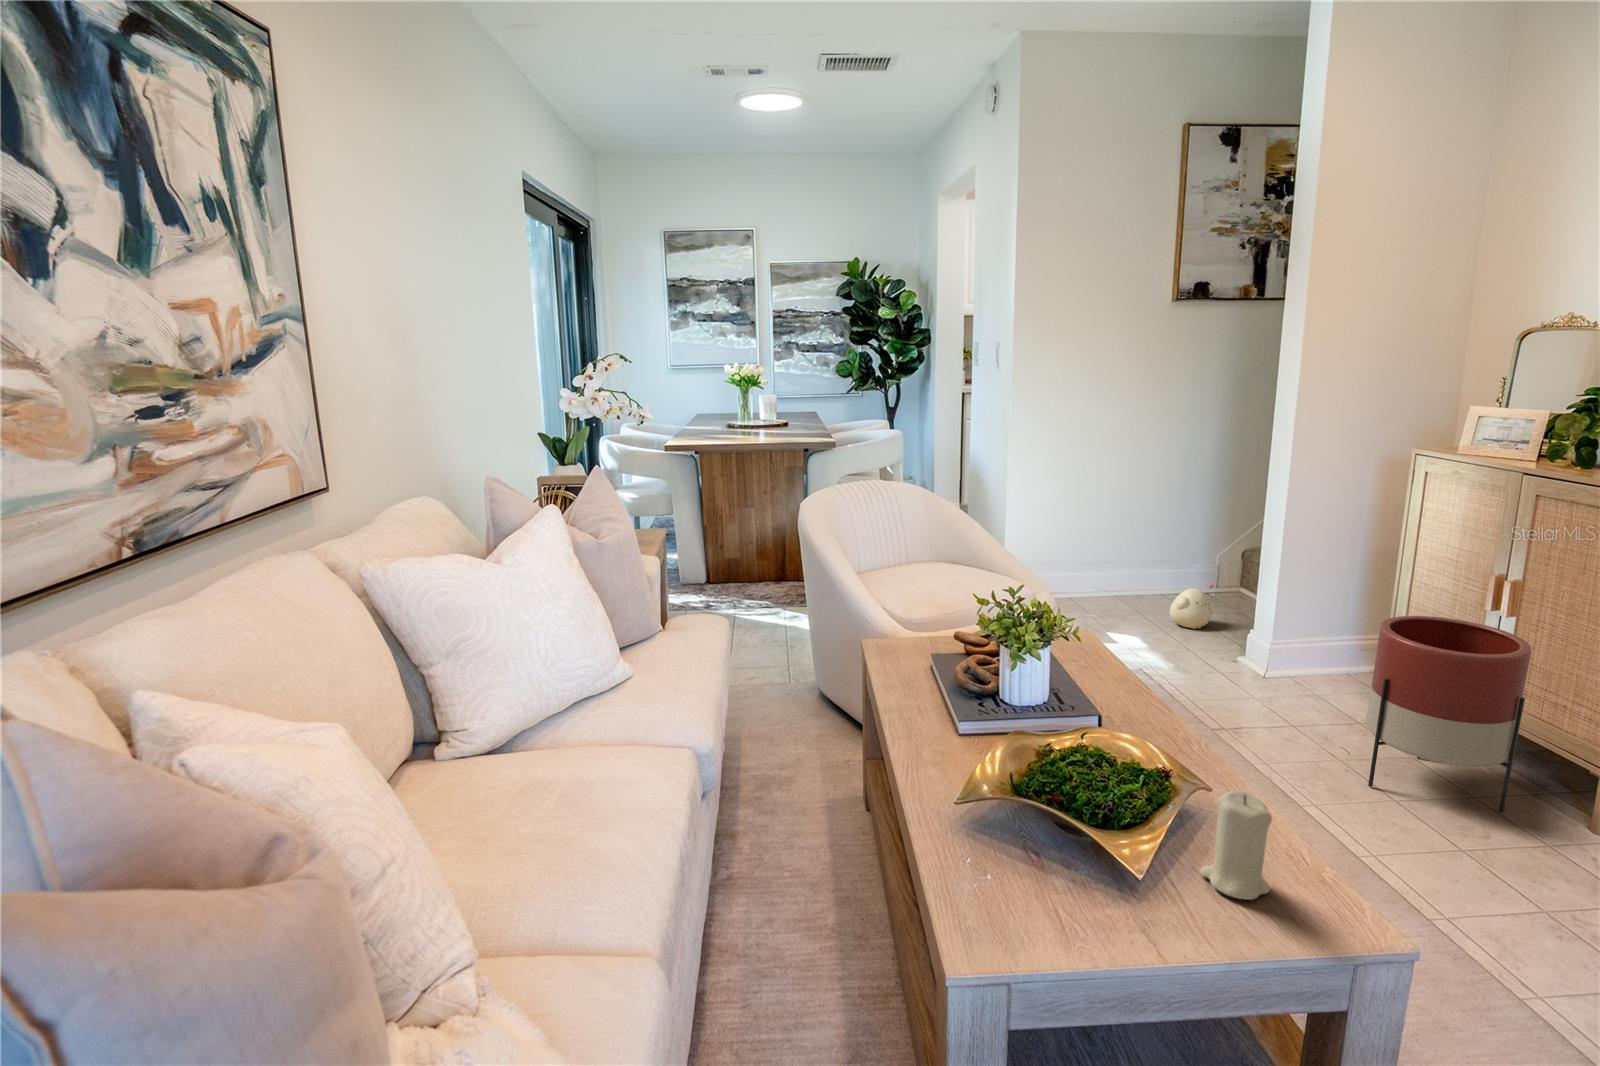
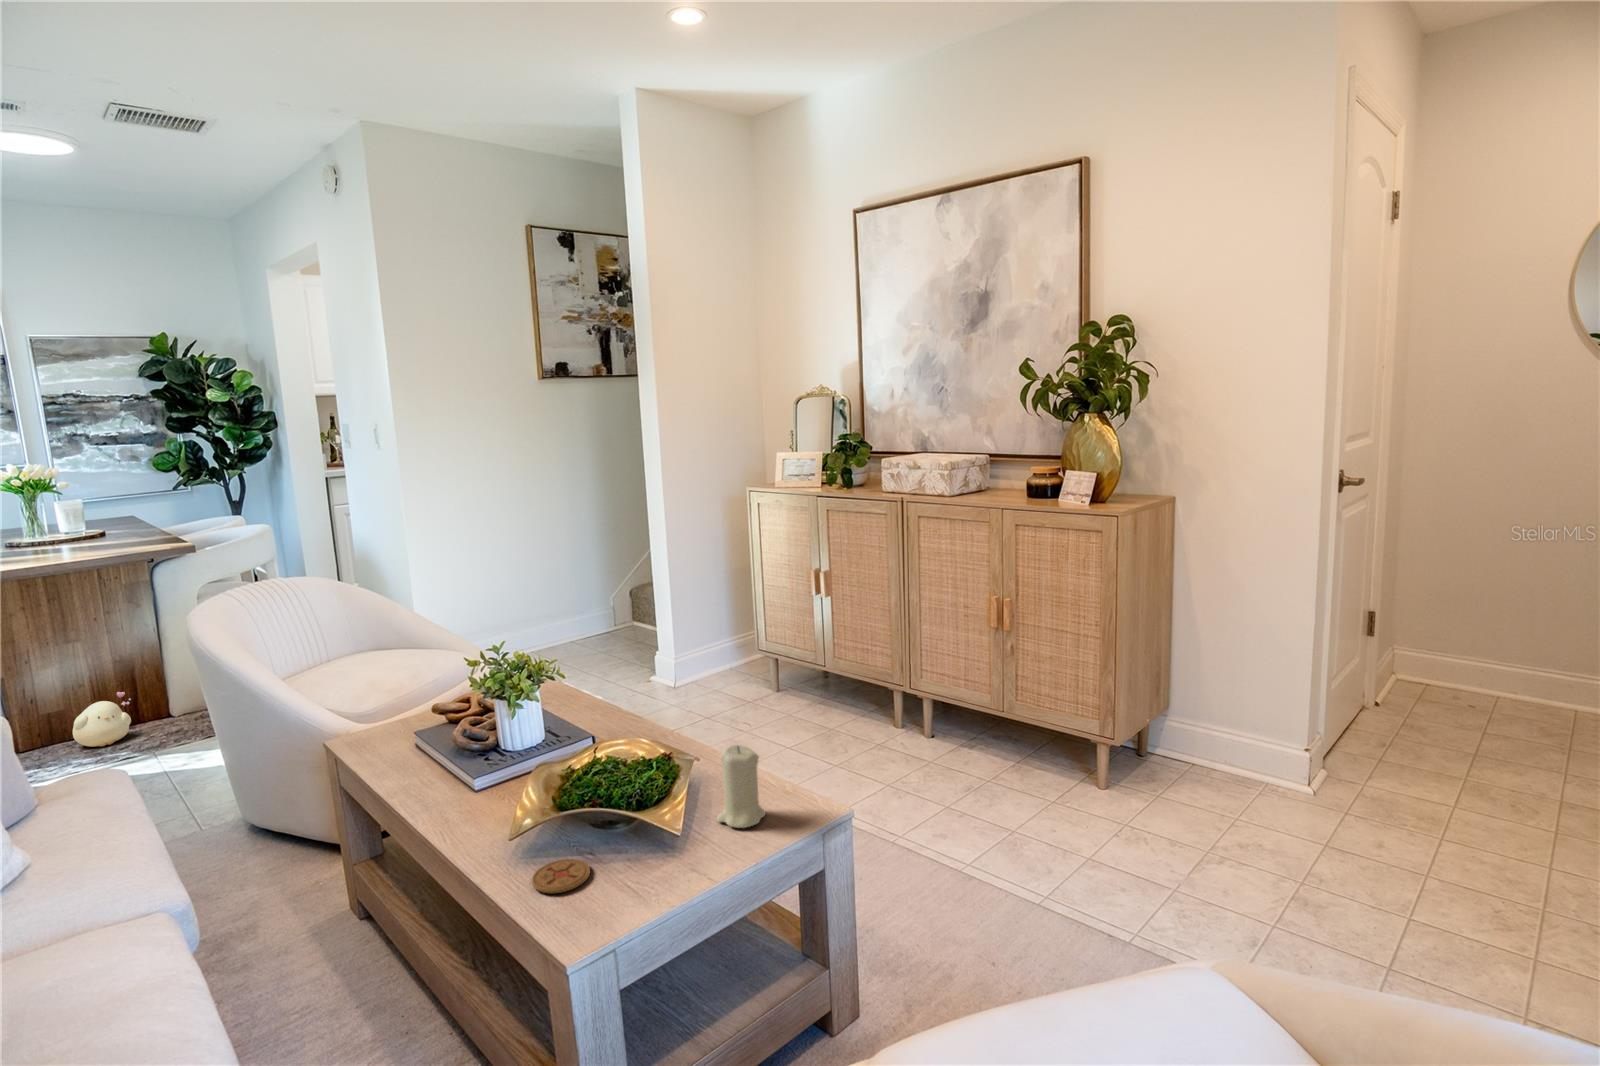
plush toy: present [1170,583,1217,629] -> present [73,692,131,747]
planter: present [1366,616,1531,812] -> none [756,604,850,743]
coaster: none [969,839,1032,878] -> present [532,859,590,893]

